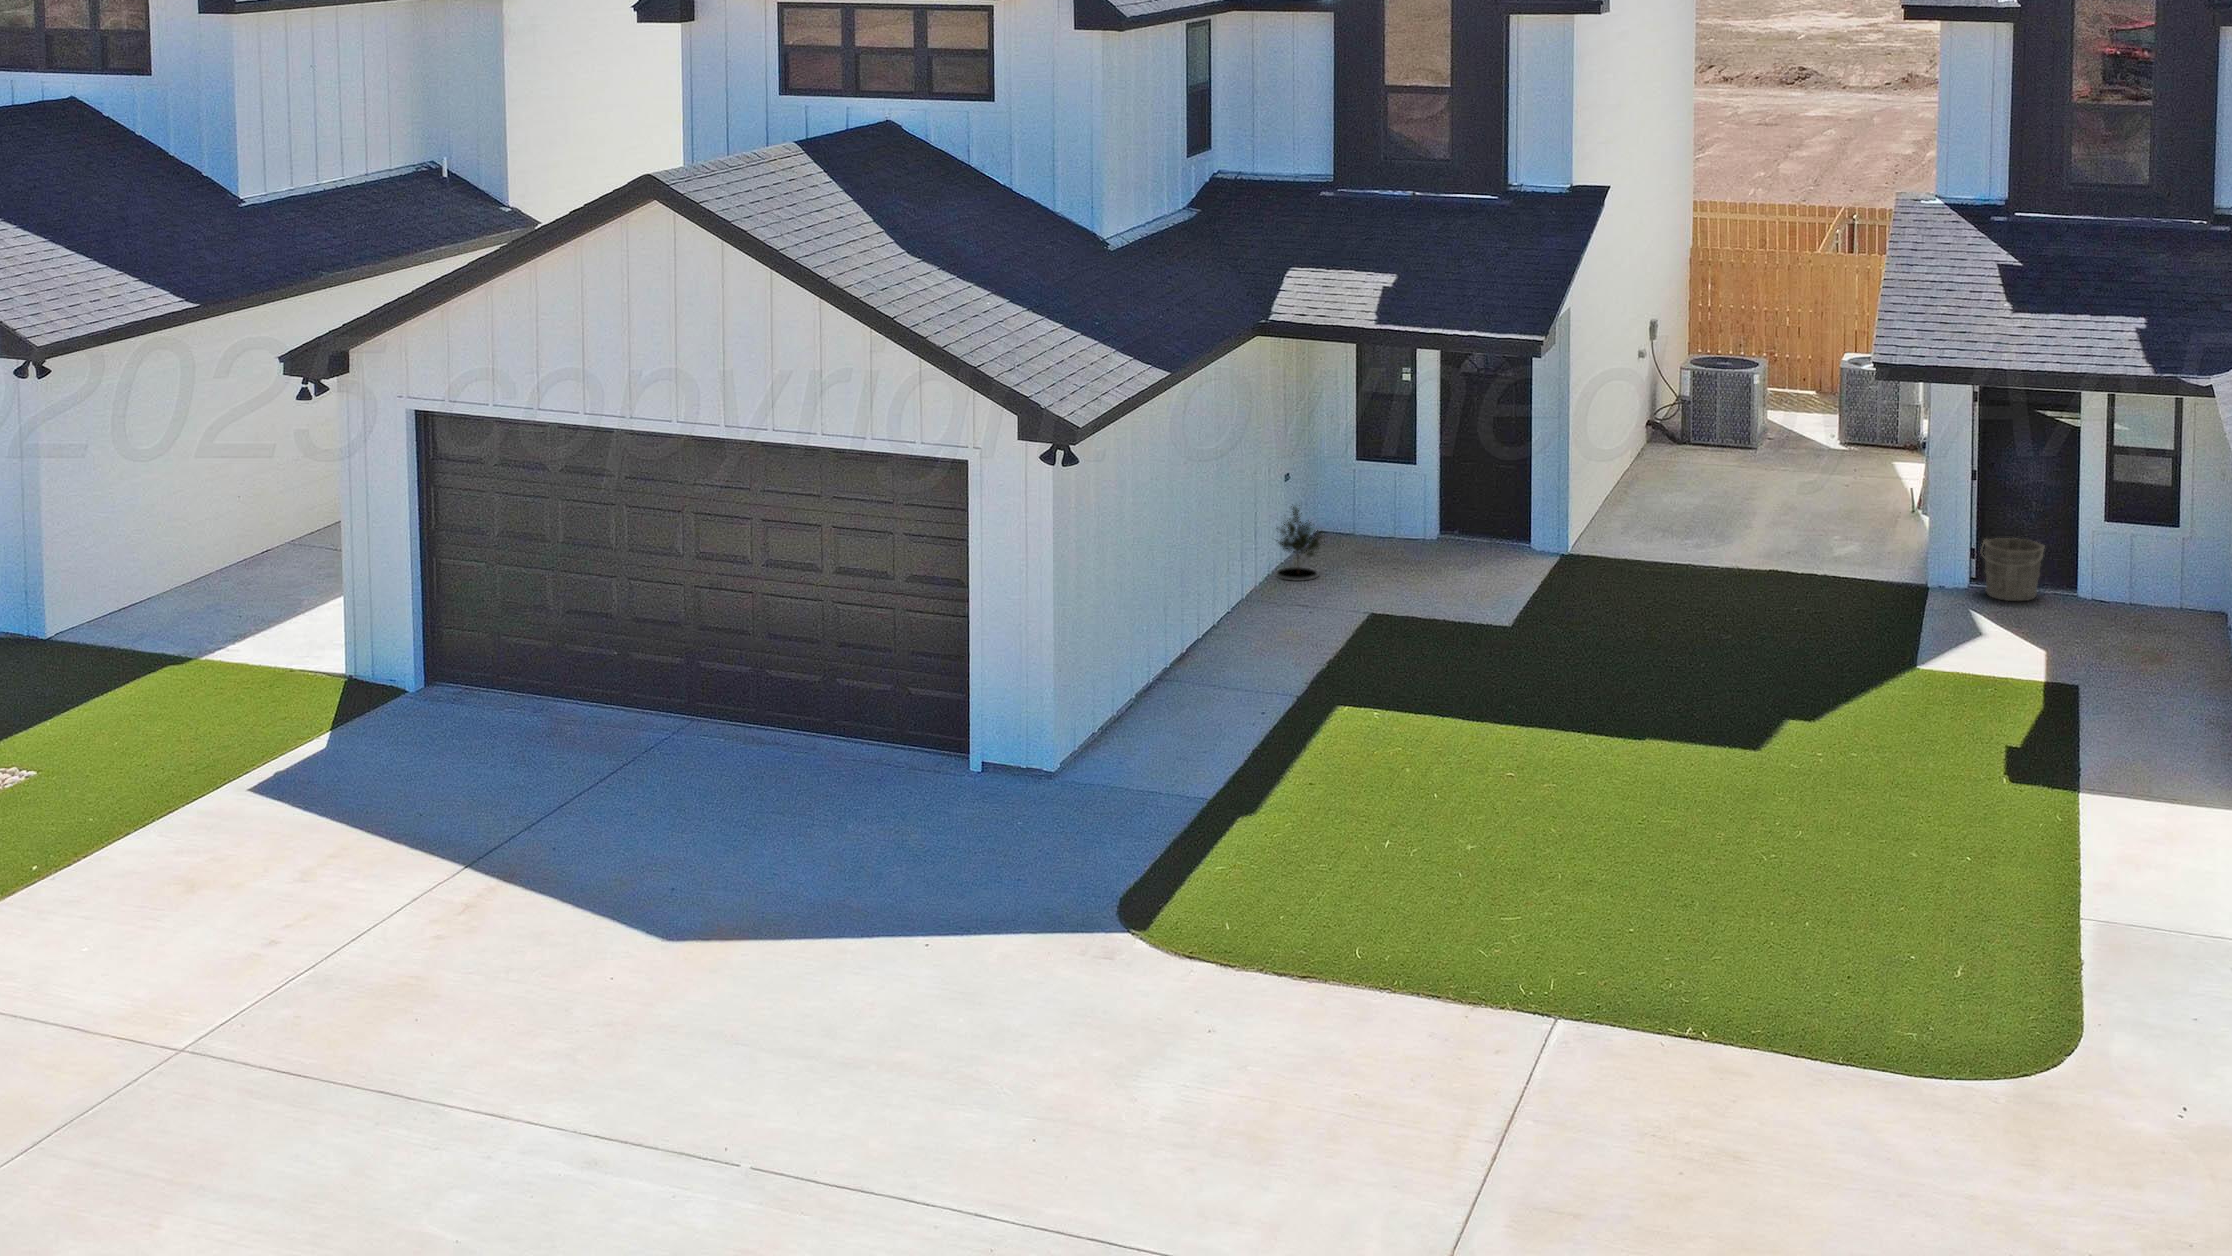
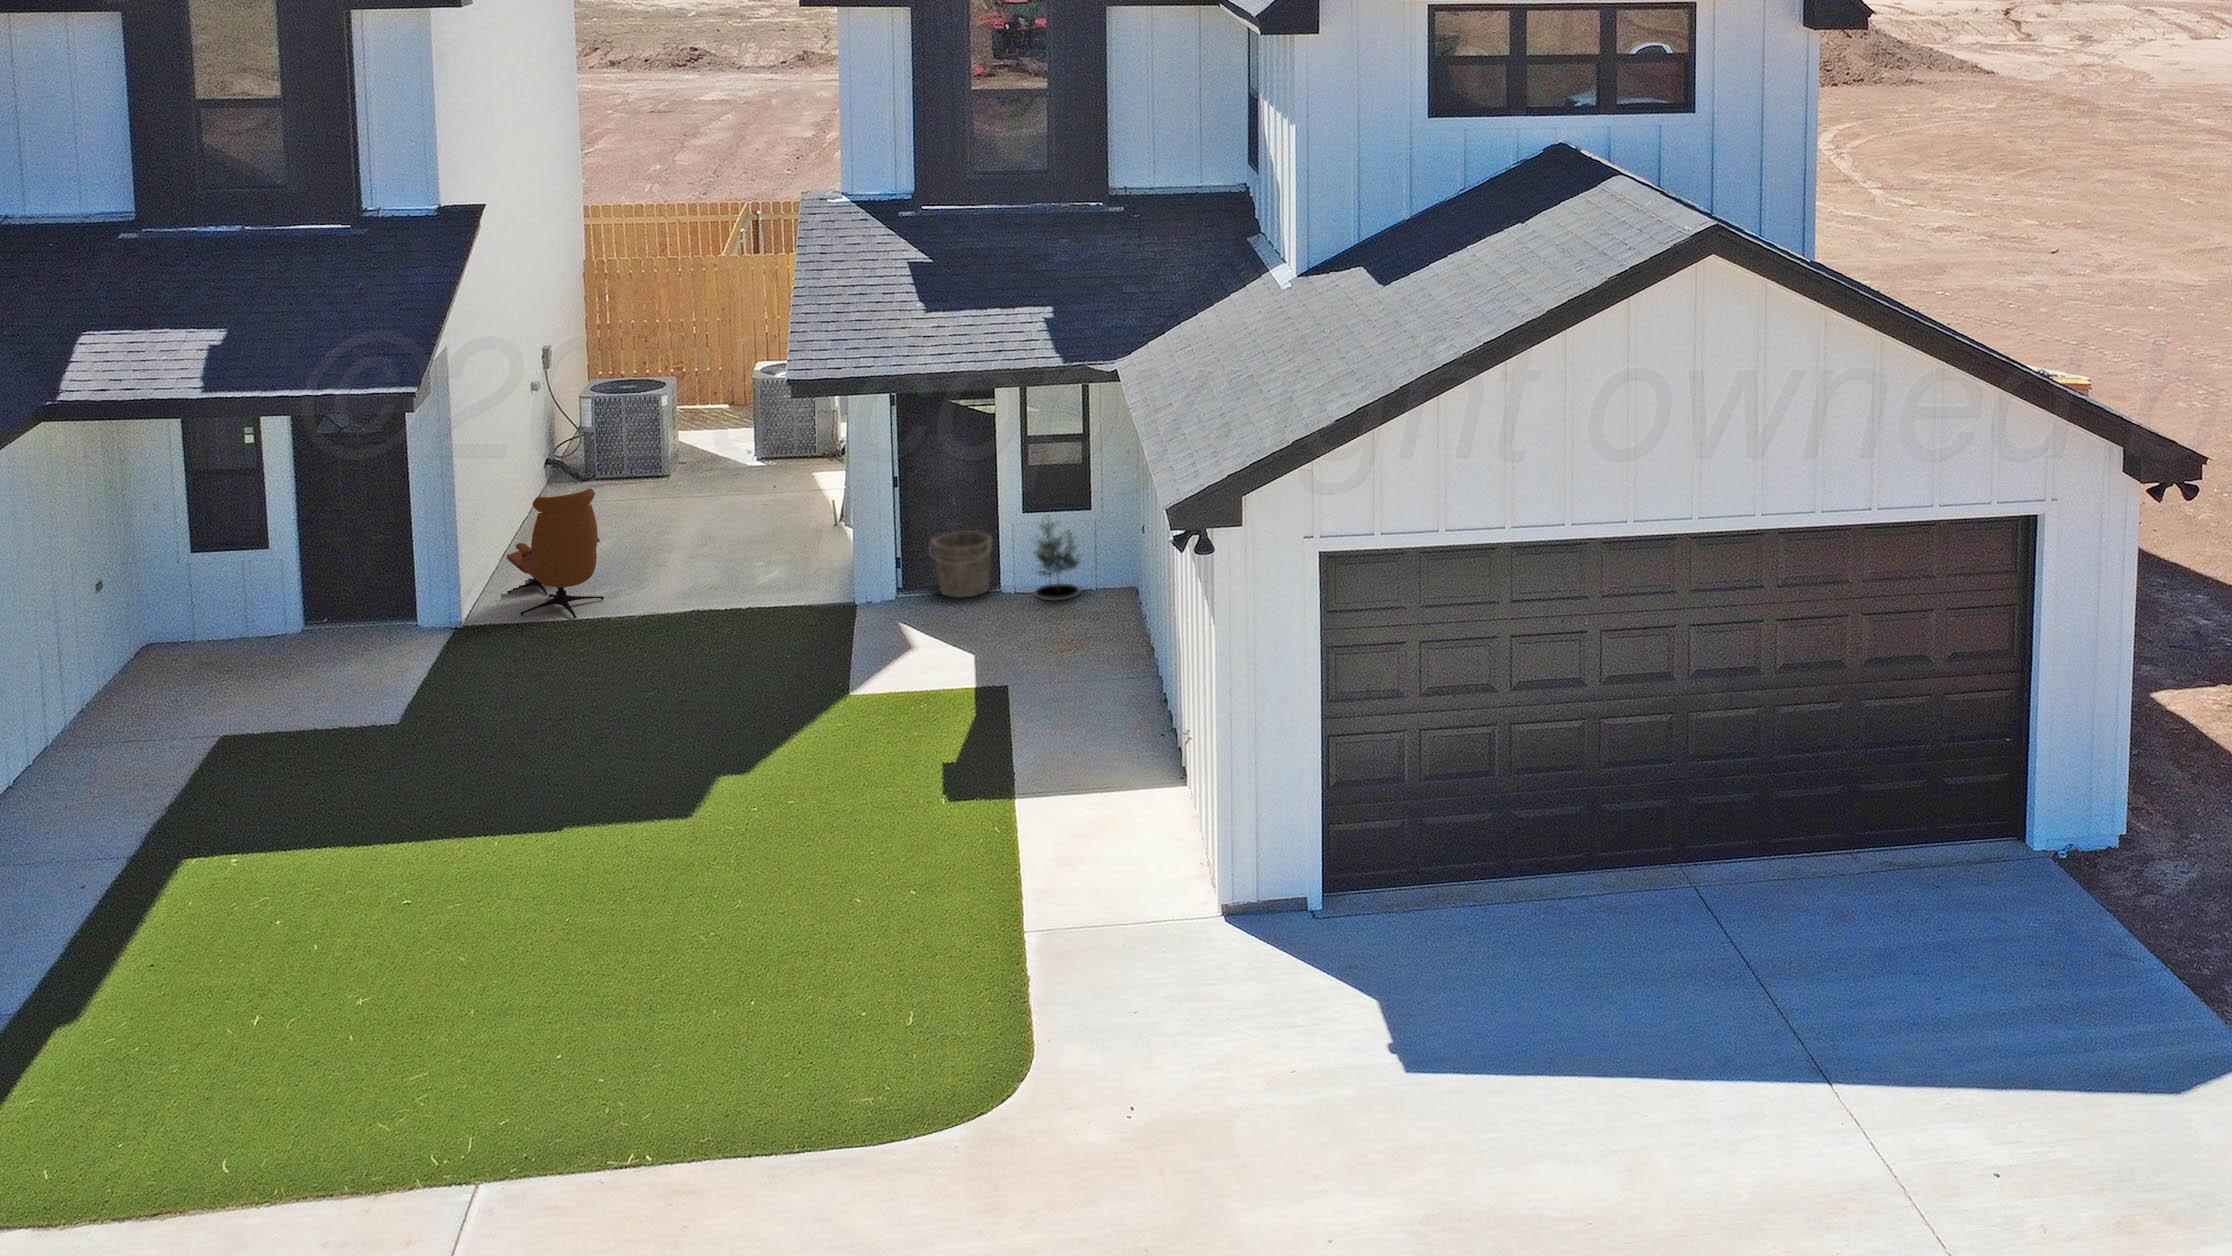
lounge chair: none [1581,454,1675,572] -> present [506,489,604,618]
potted tree: present [1275,505,1324,581] -> present [1034,516,1081,601]

